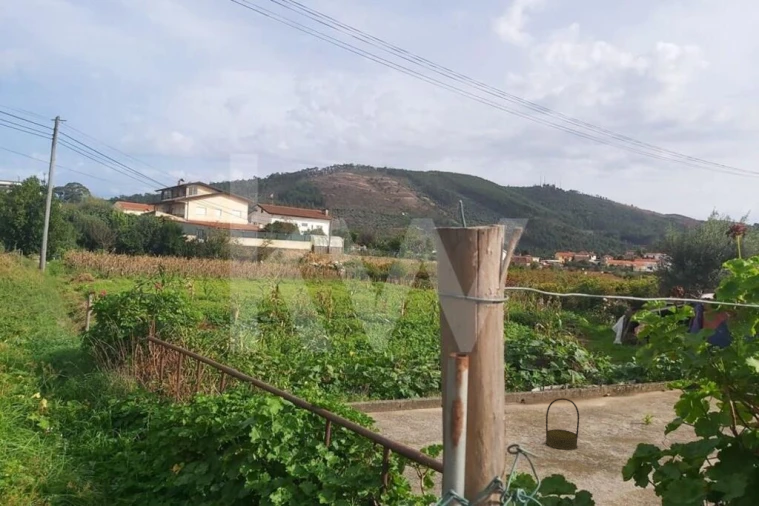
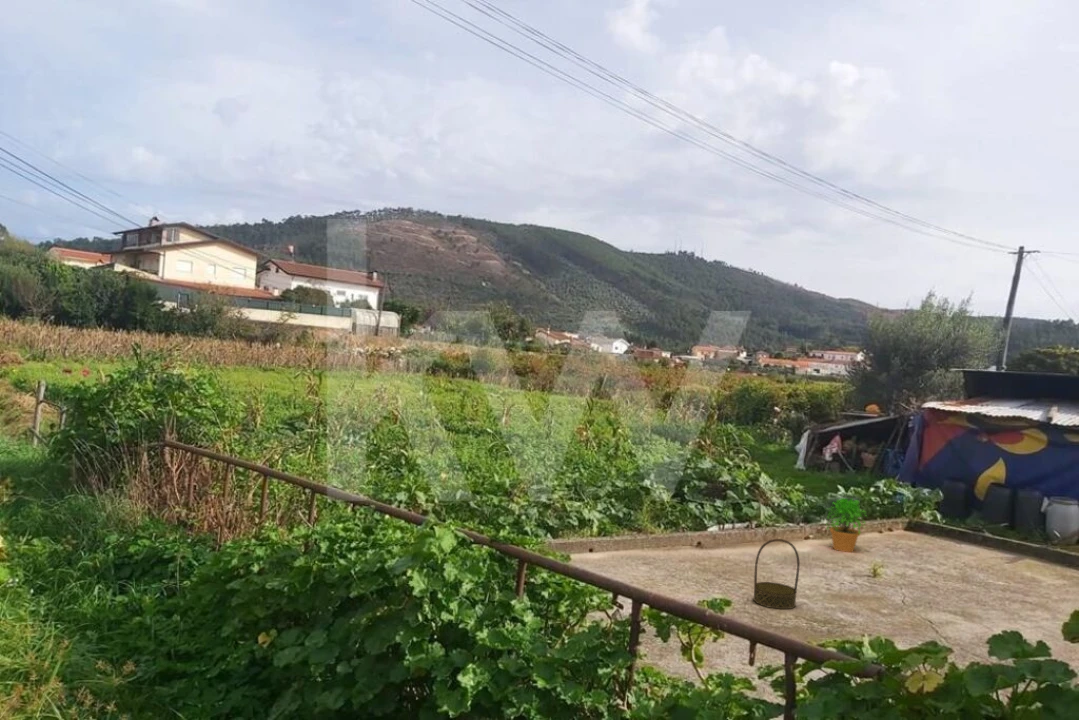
potted plant: none [617,365,651,406] -> present [828,498,864,552]

